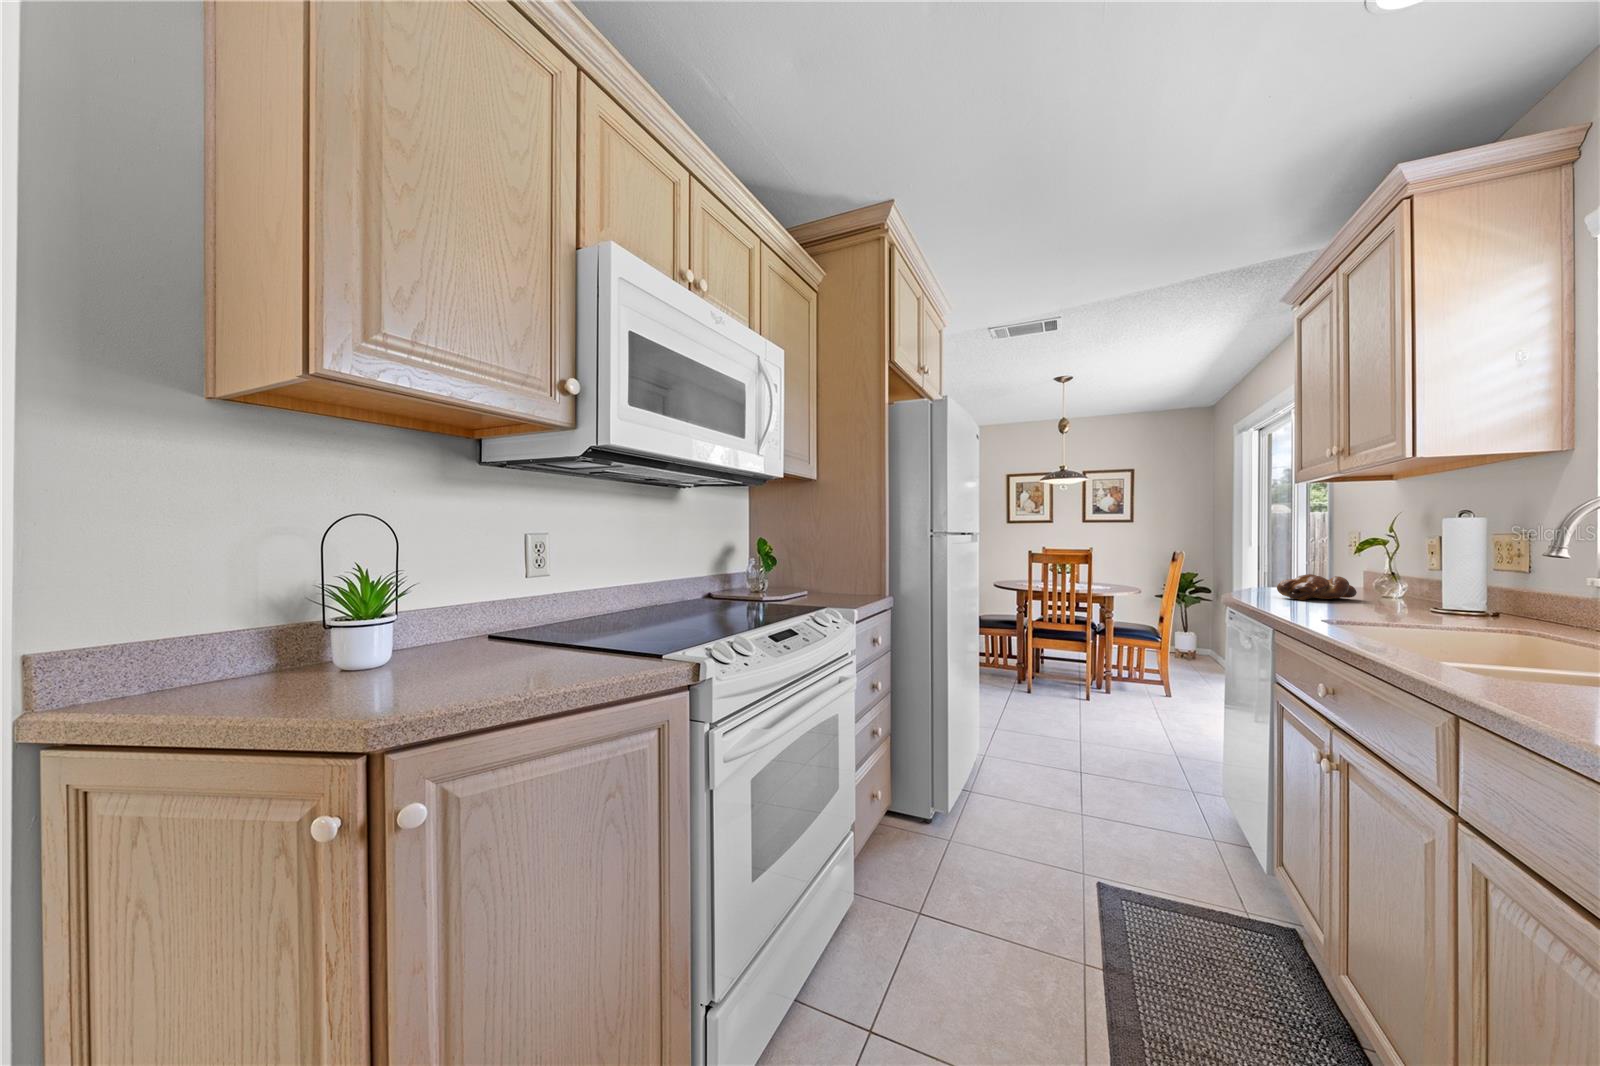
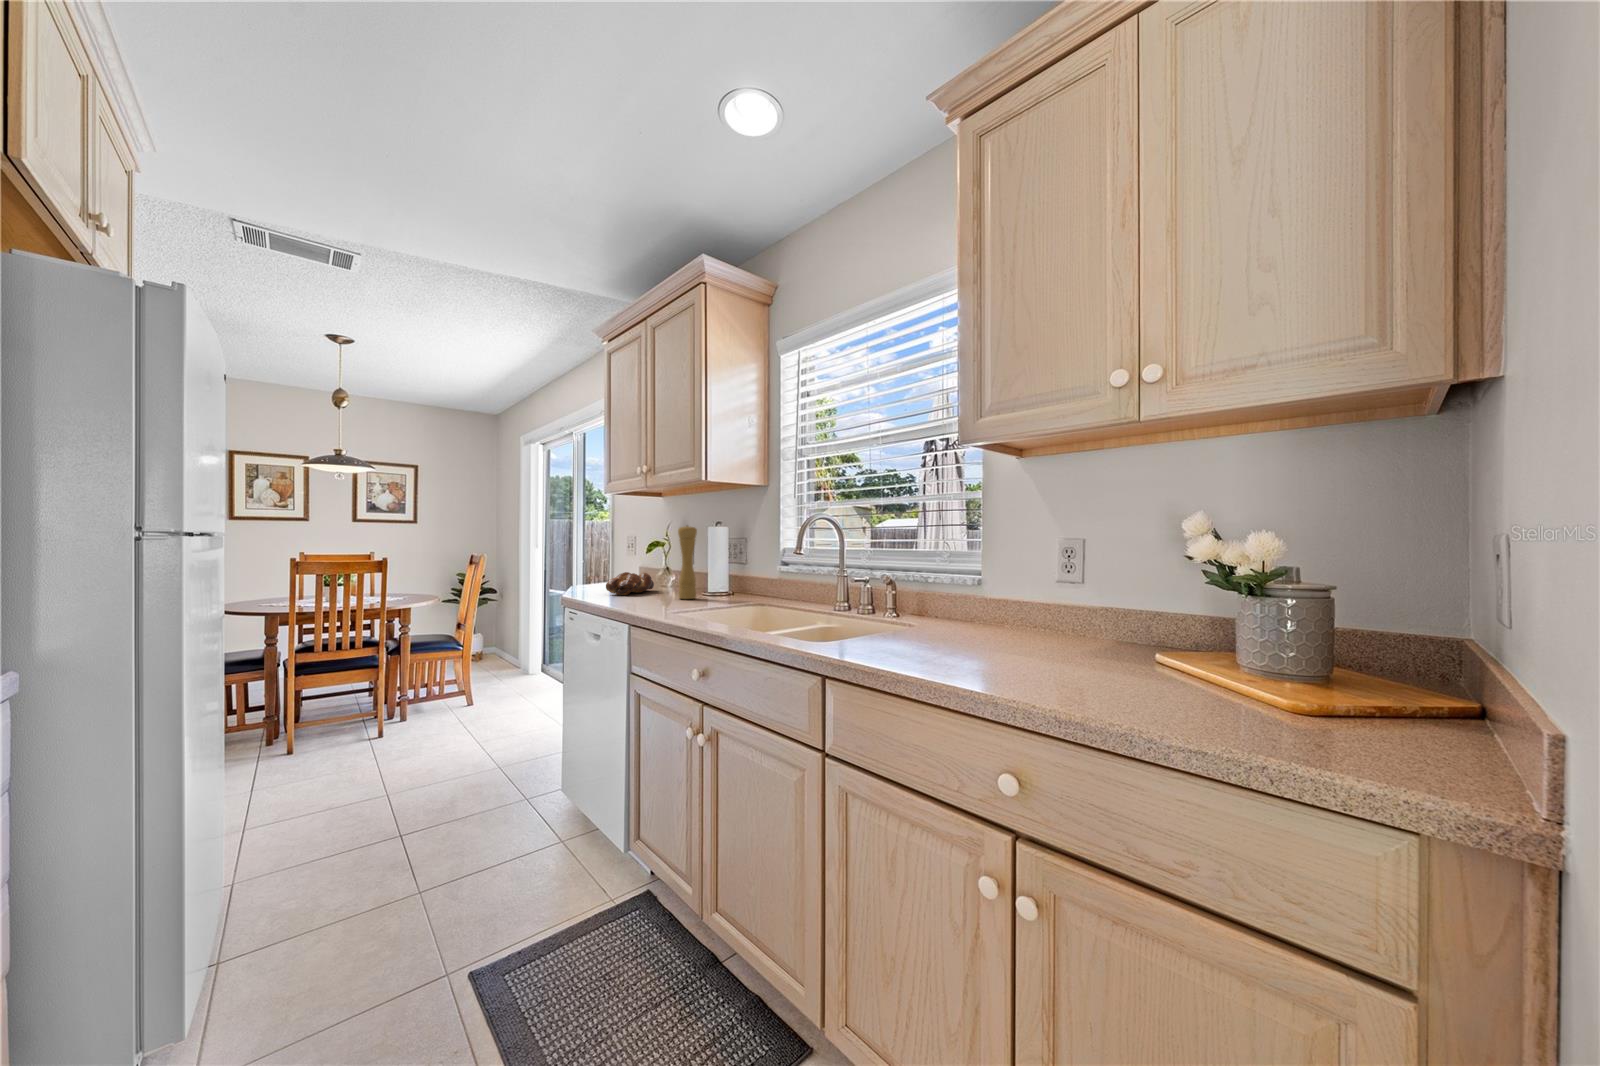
pepper mill: none [1374,517,1409,613] -> present [678,526,697,599]

